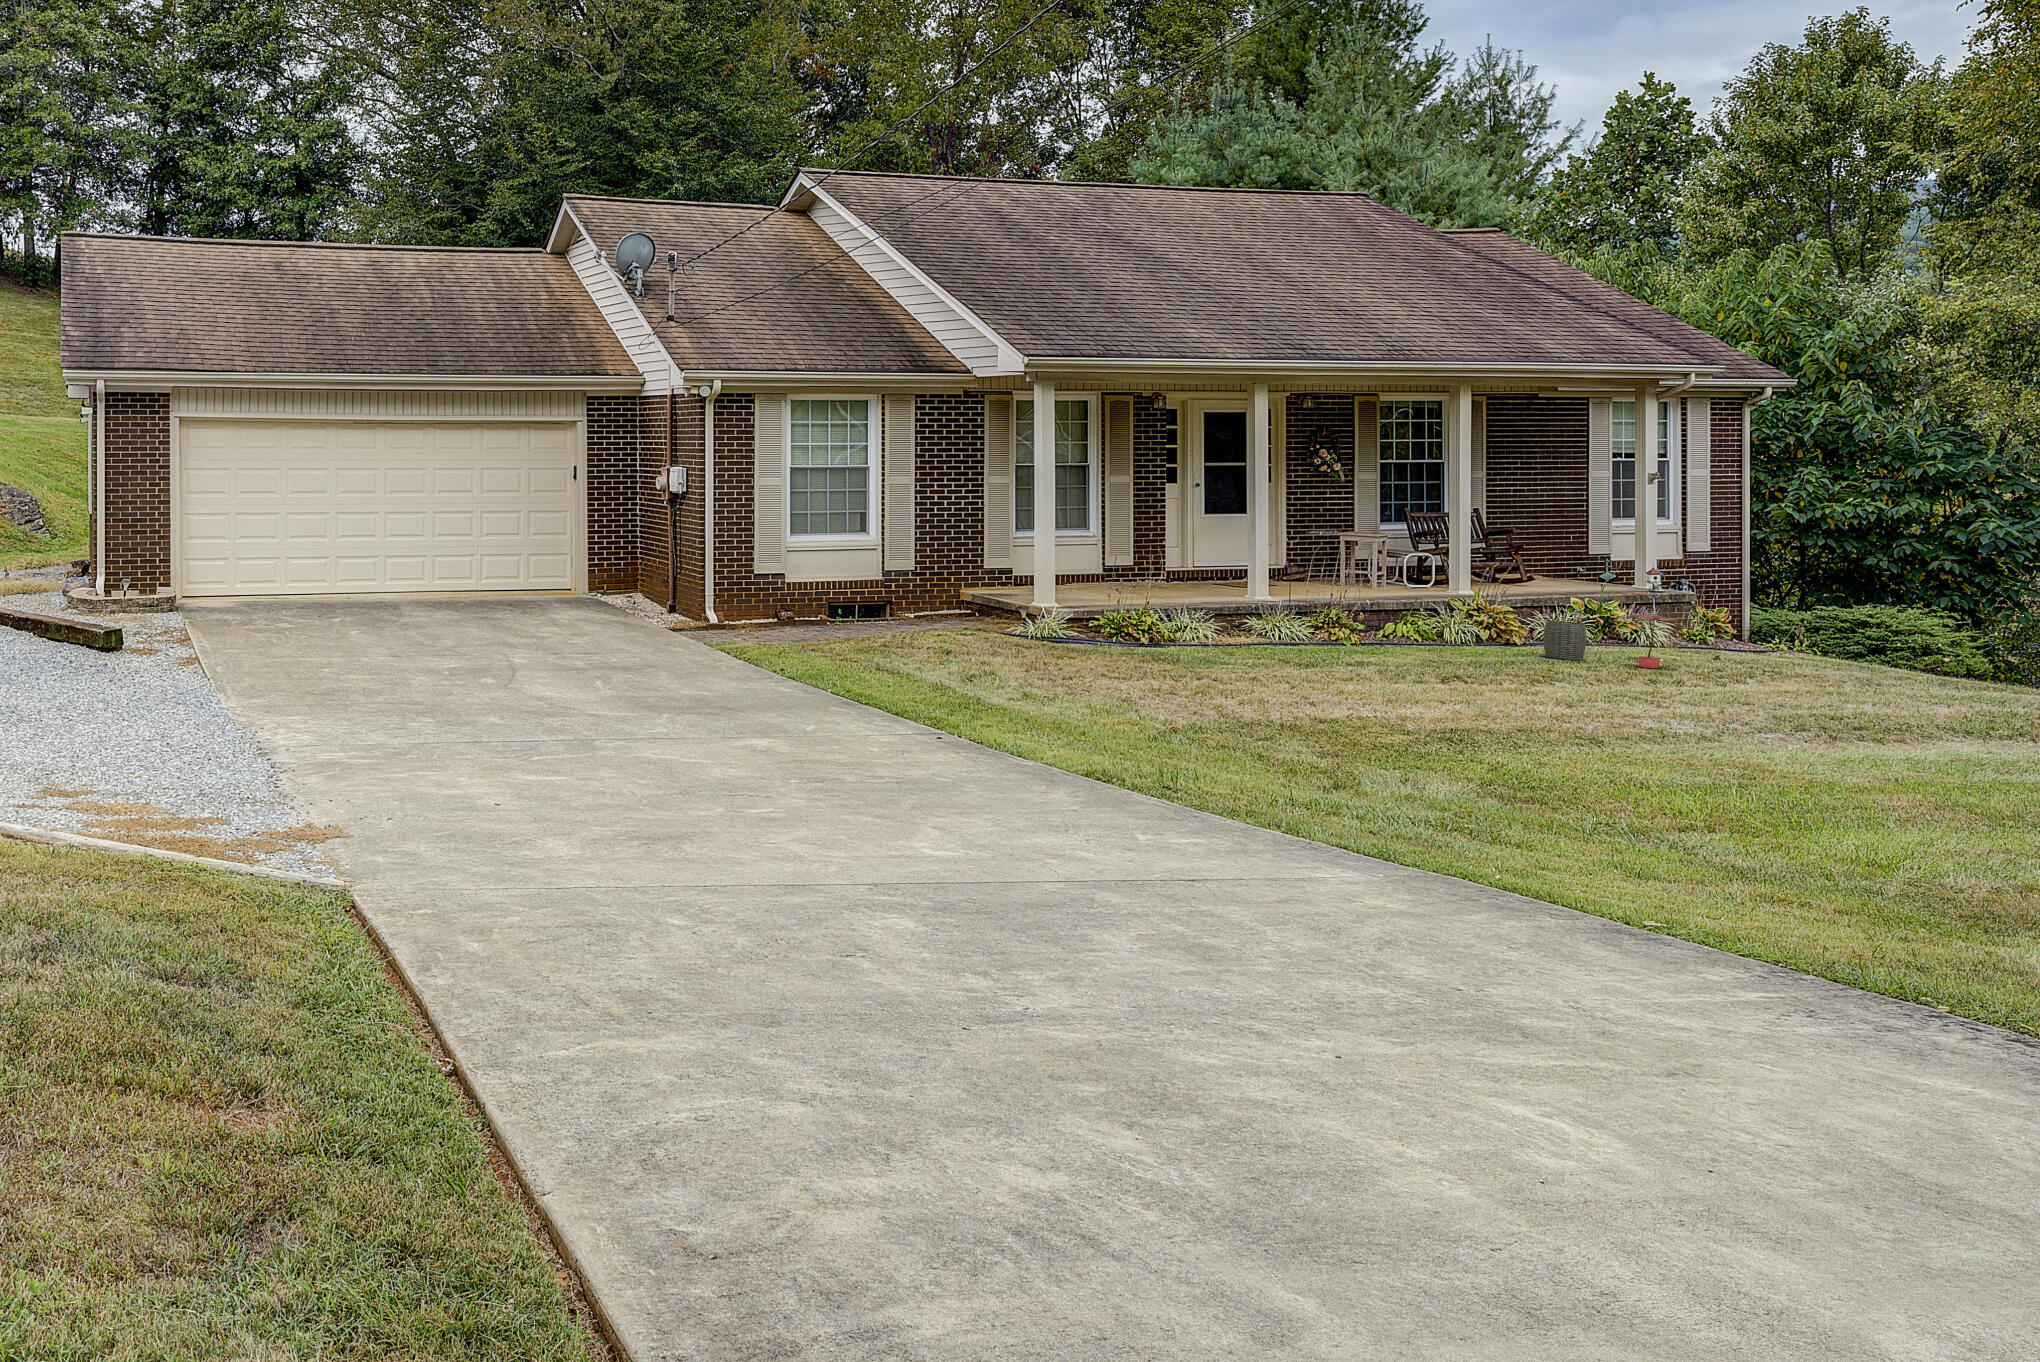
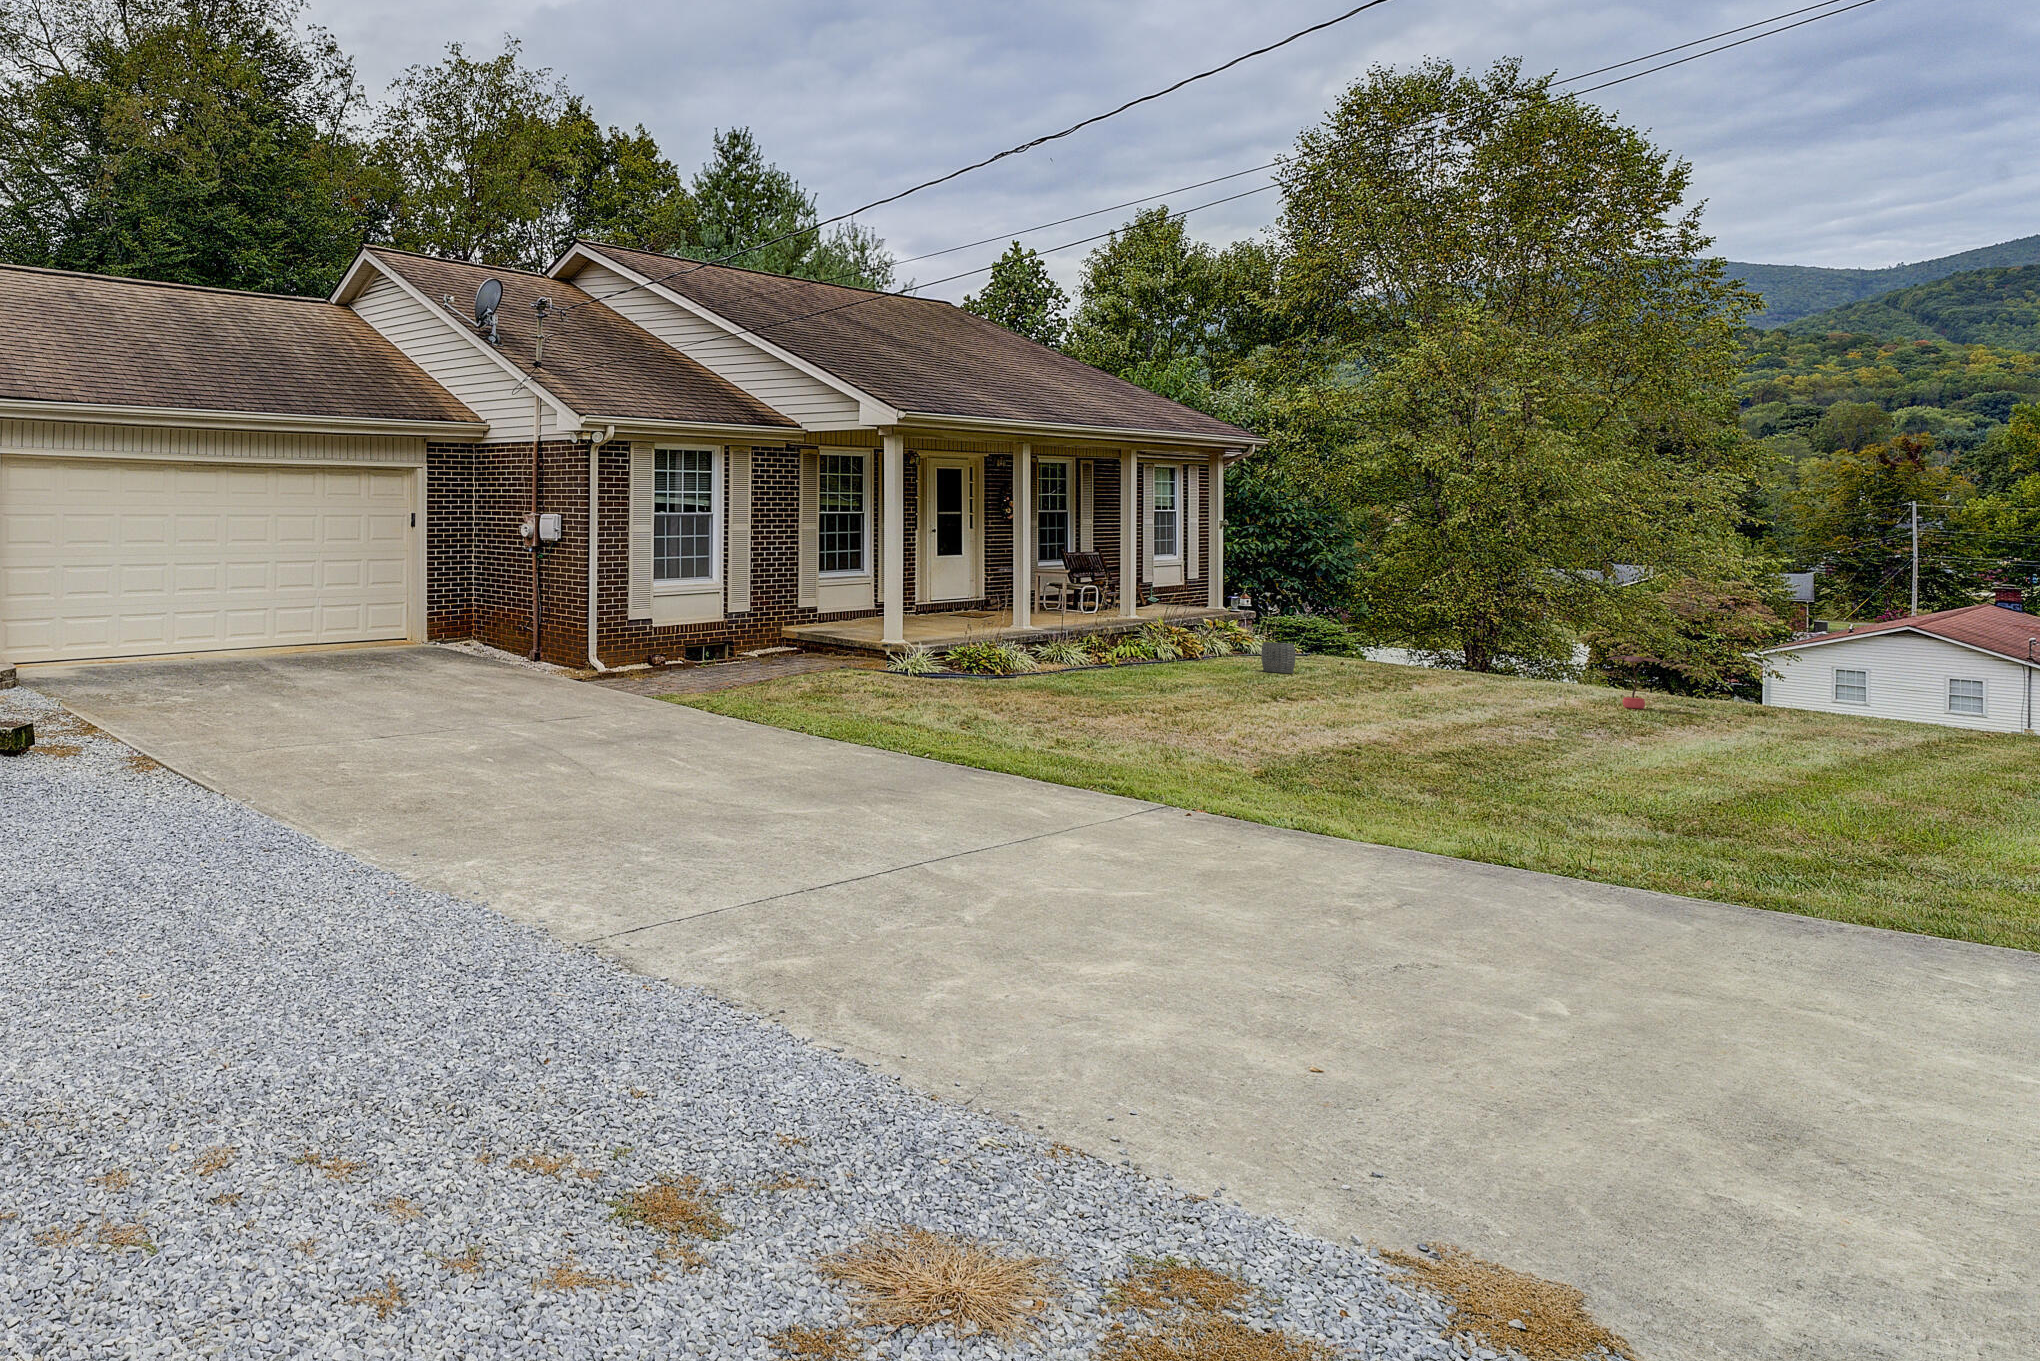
potted plant: present [1627,614,1675,669] -> present [1608,656,1659,709]

